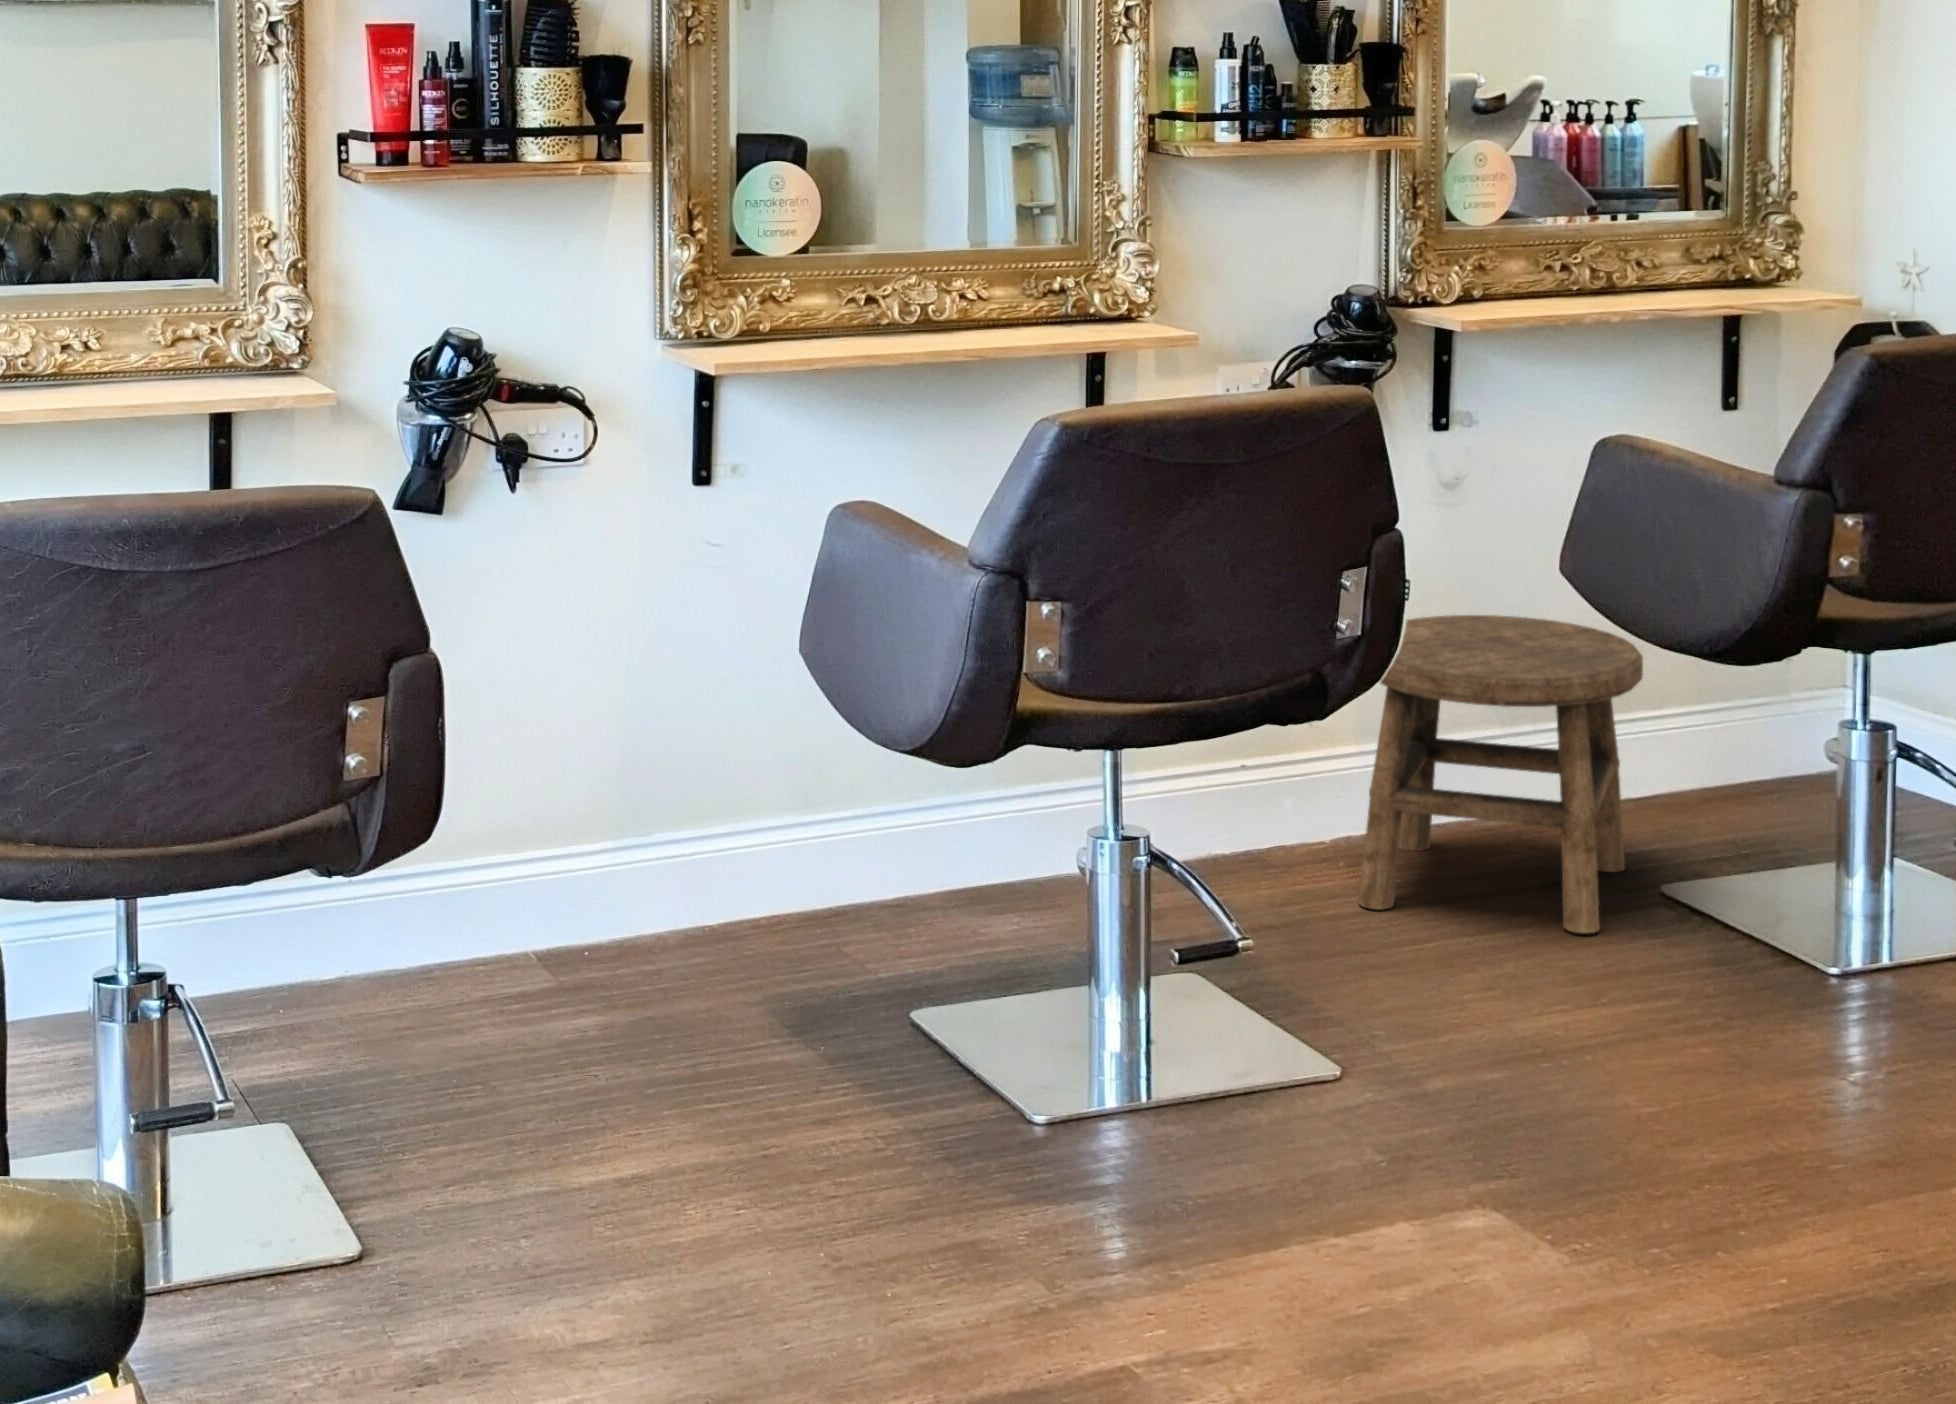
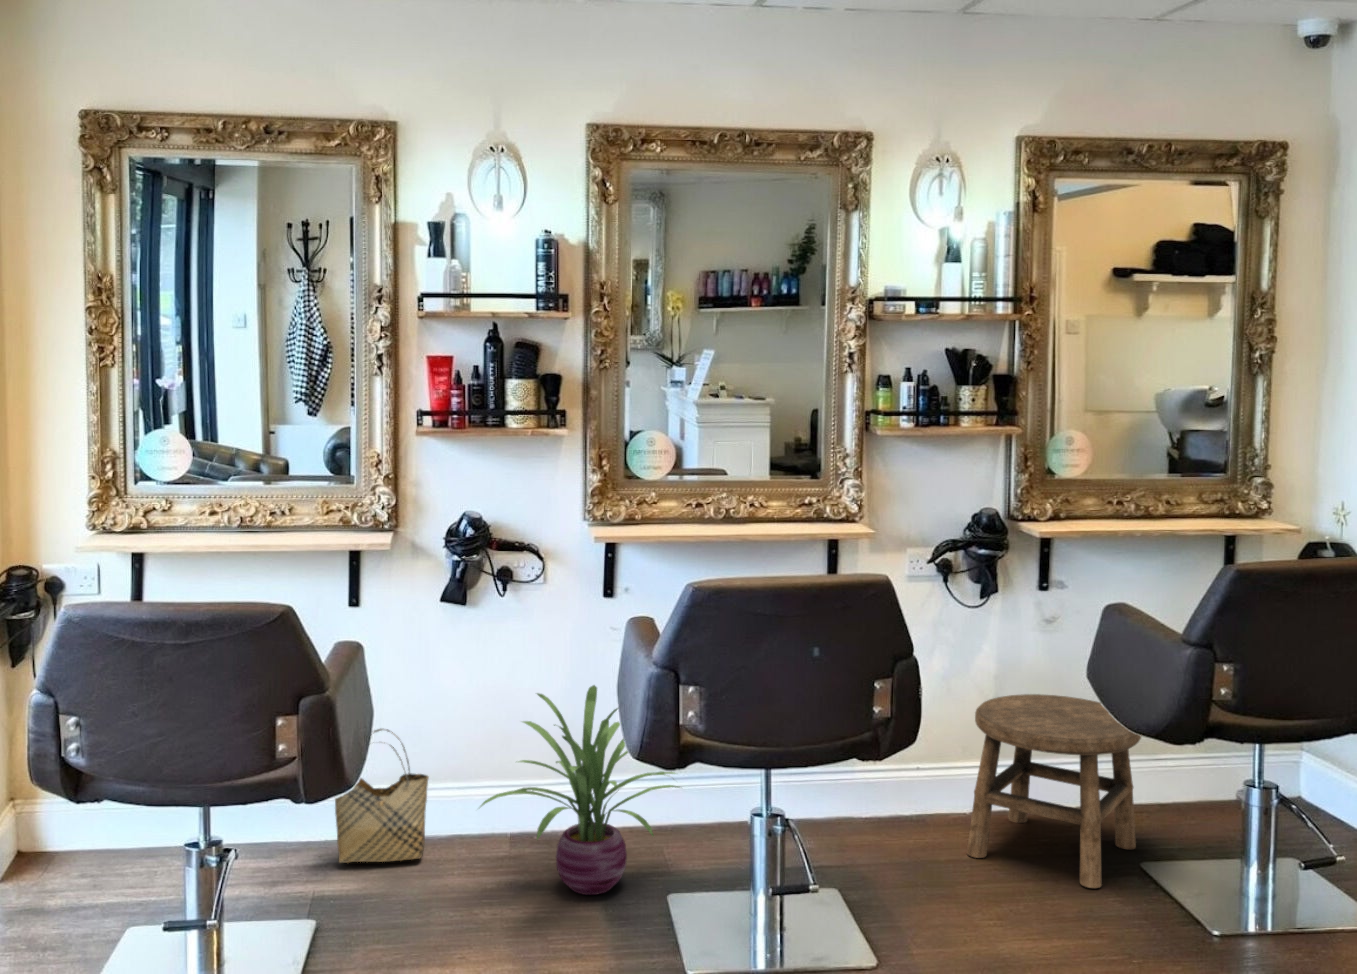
decorative plant: none [540,646,906,1037] -> present [481,685,680,895]
woven basket: none [202,768,386,1038] -> present [335,729,429,863]

